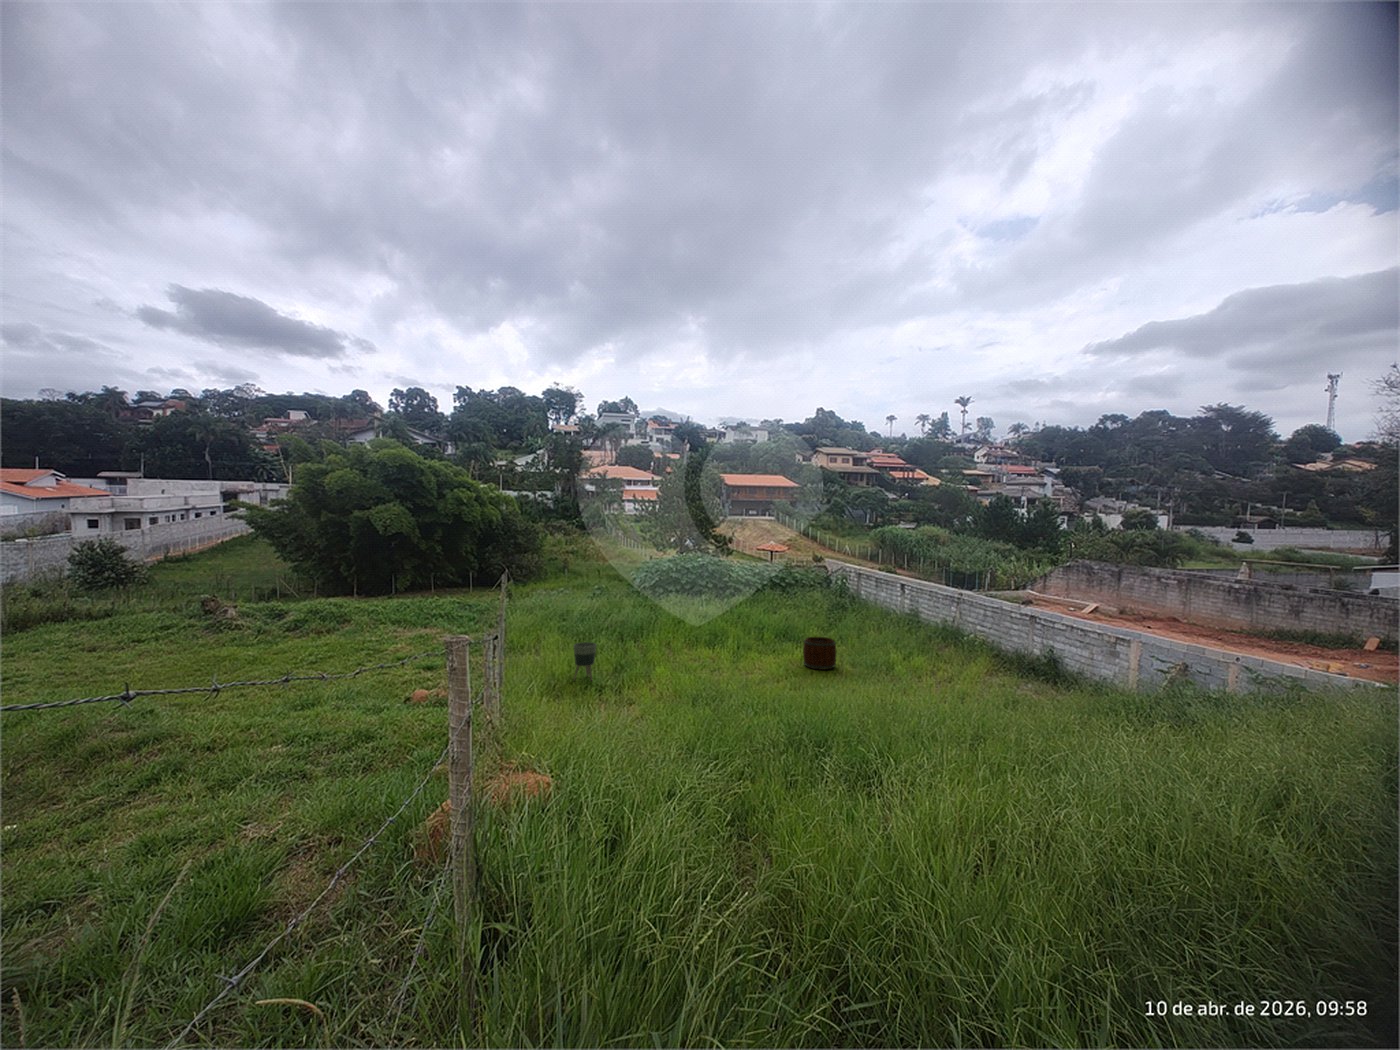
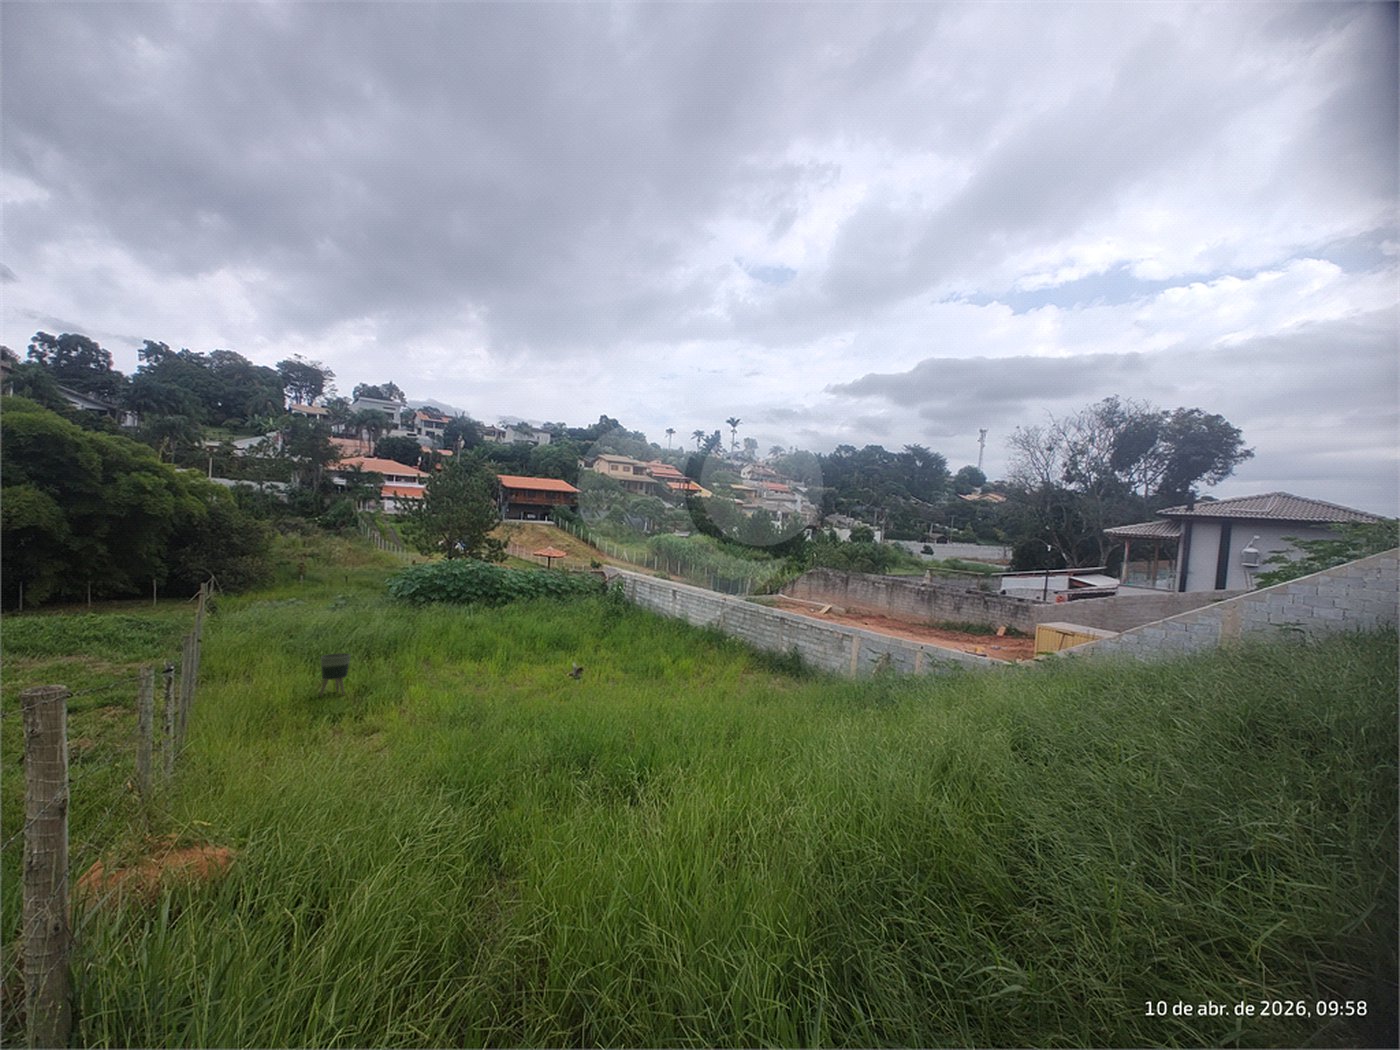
bucket: present [803,637,836,670] -> none [580,635,611,666]

